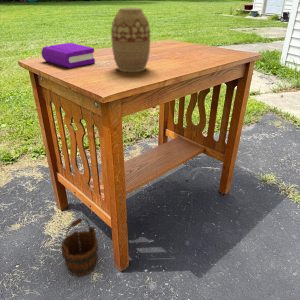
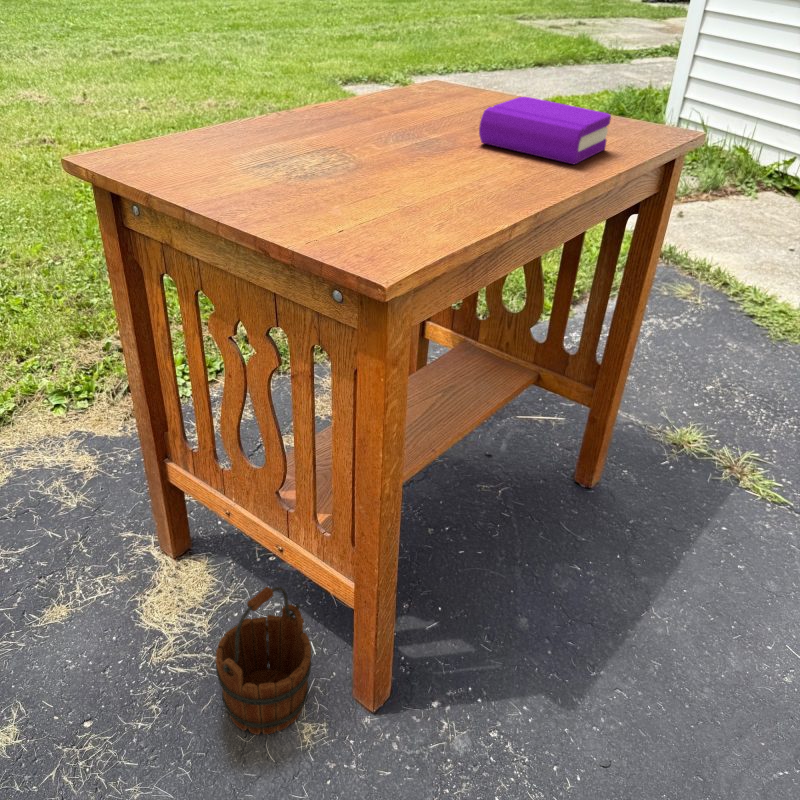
vase: present [111,7,150,72] -> none [353,19,458,197]
book: present [42,43,95,68] -> present [479,97,611,164]

